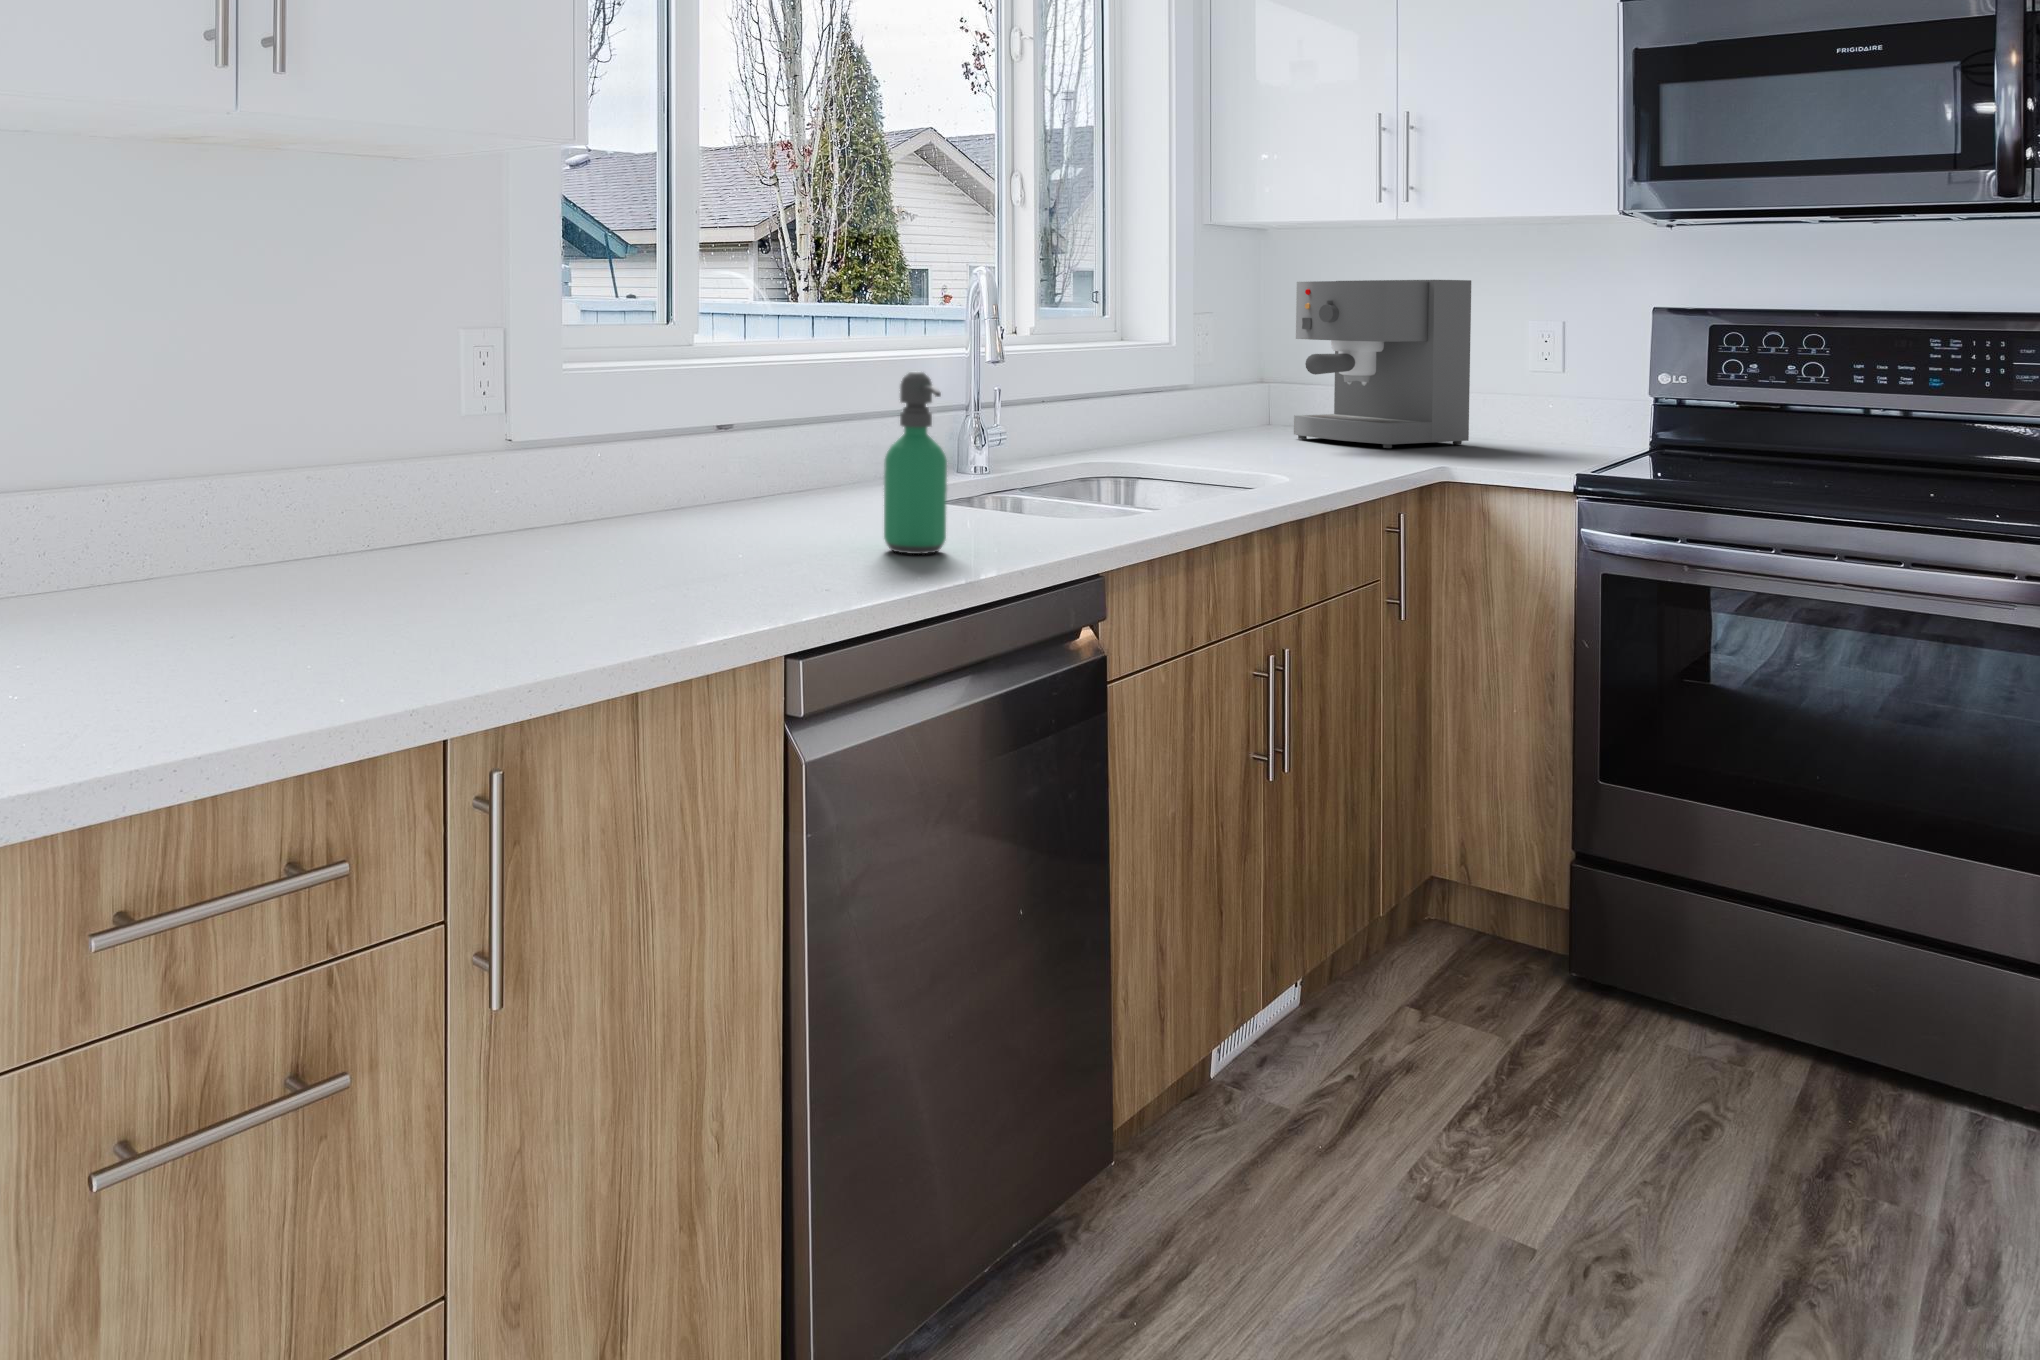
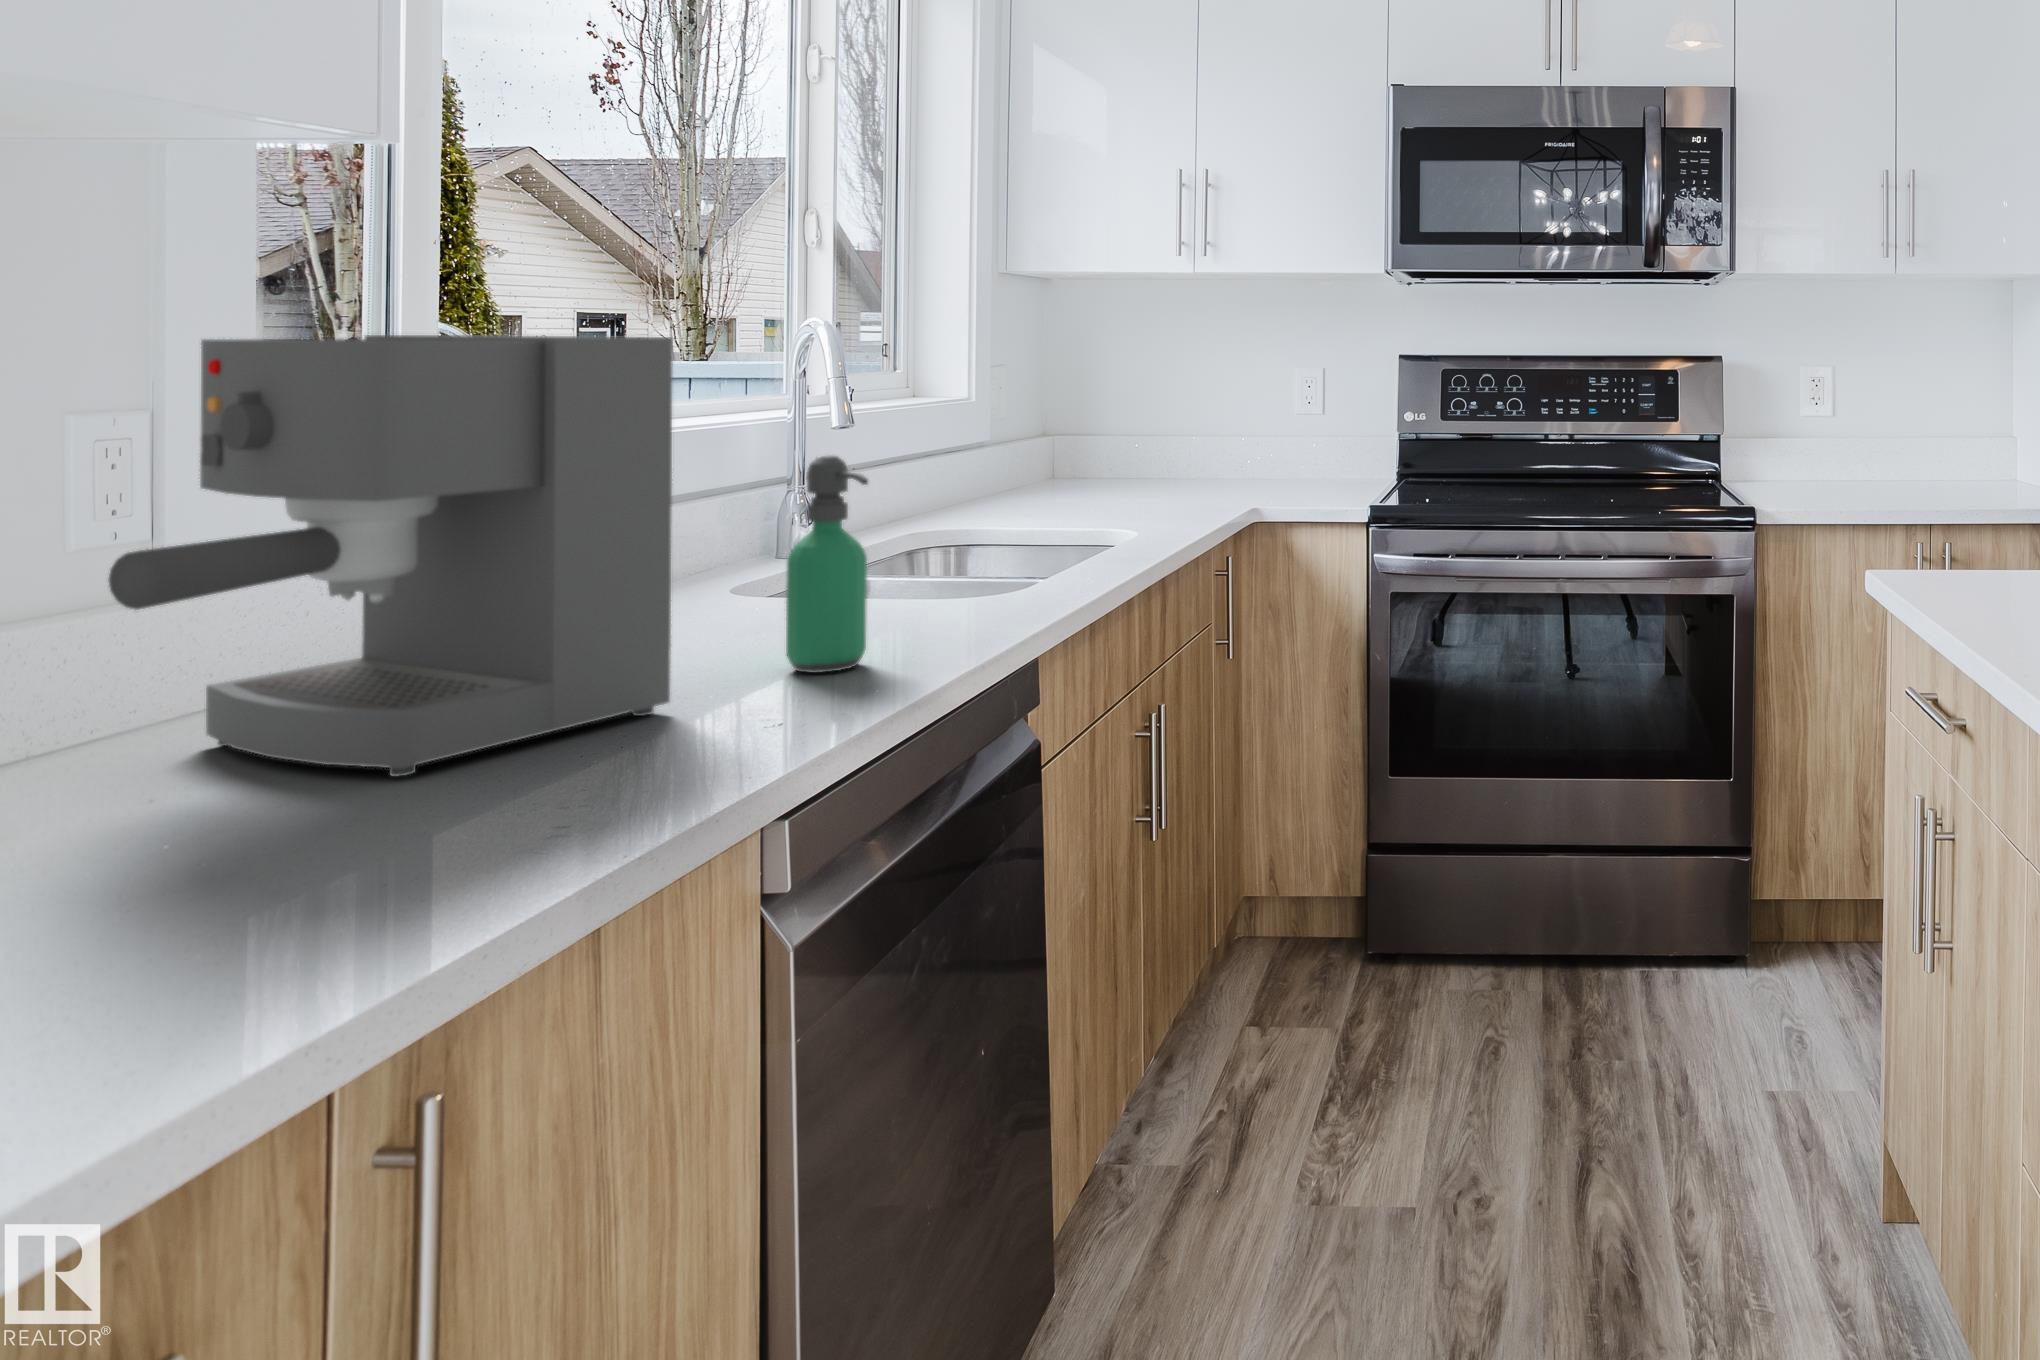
coffee maker: present [1294,280,1471,448] -> present [109,335,673,776]

